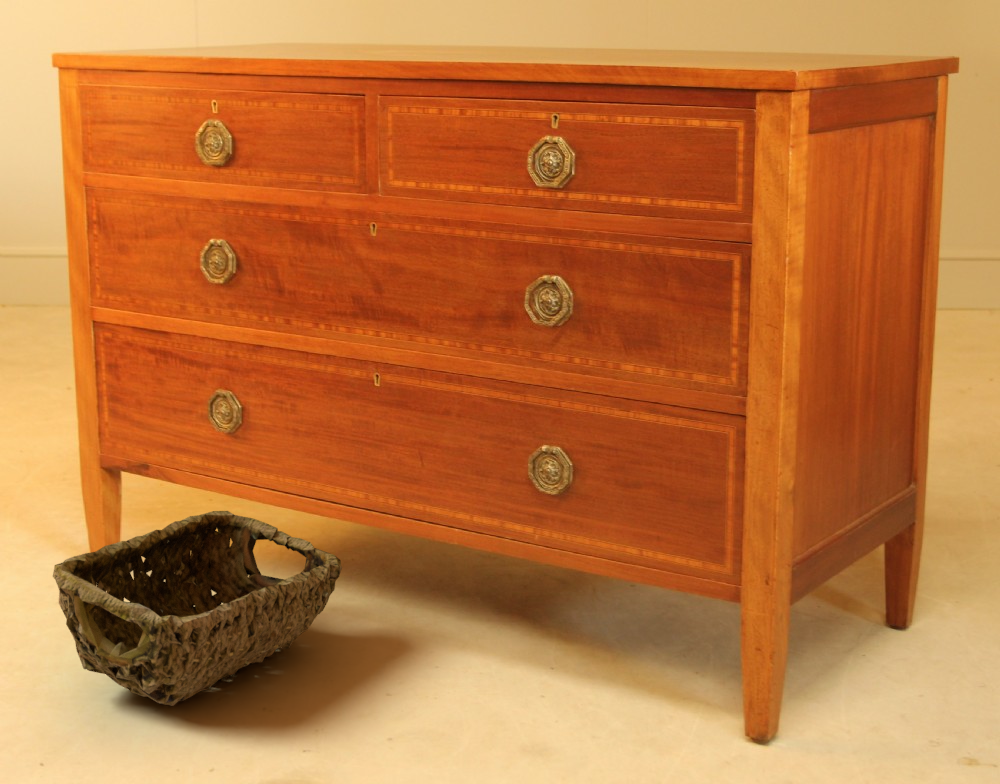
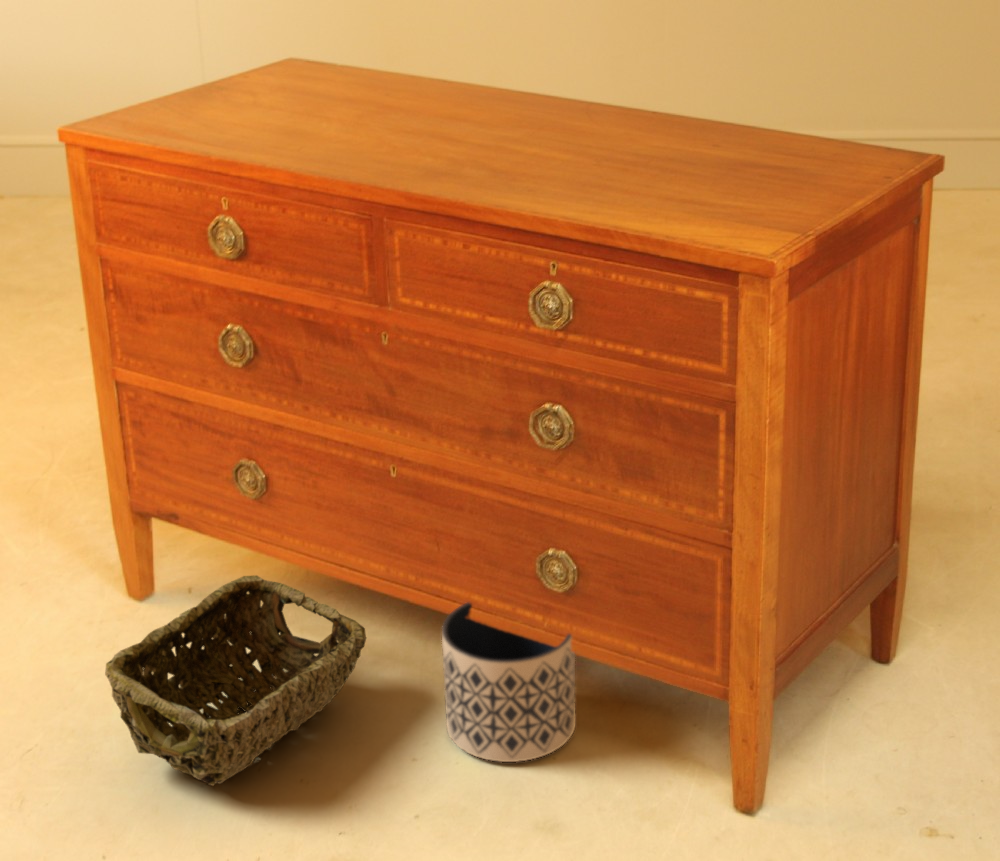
planter: none [424,523,568,693] -> present [442,603,576,762]

